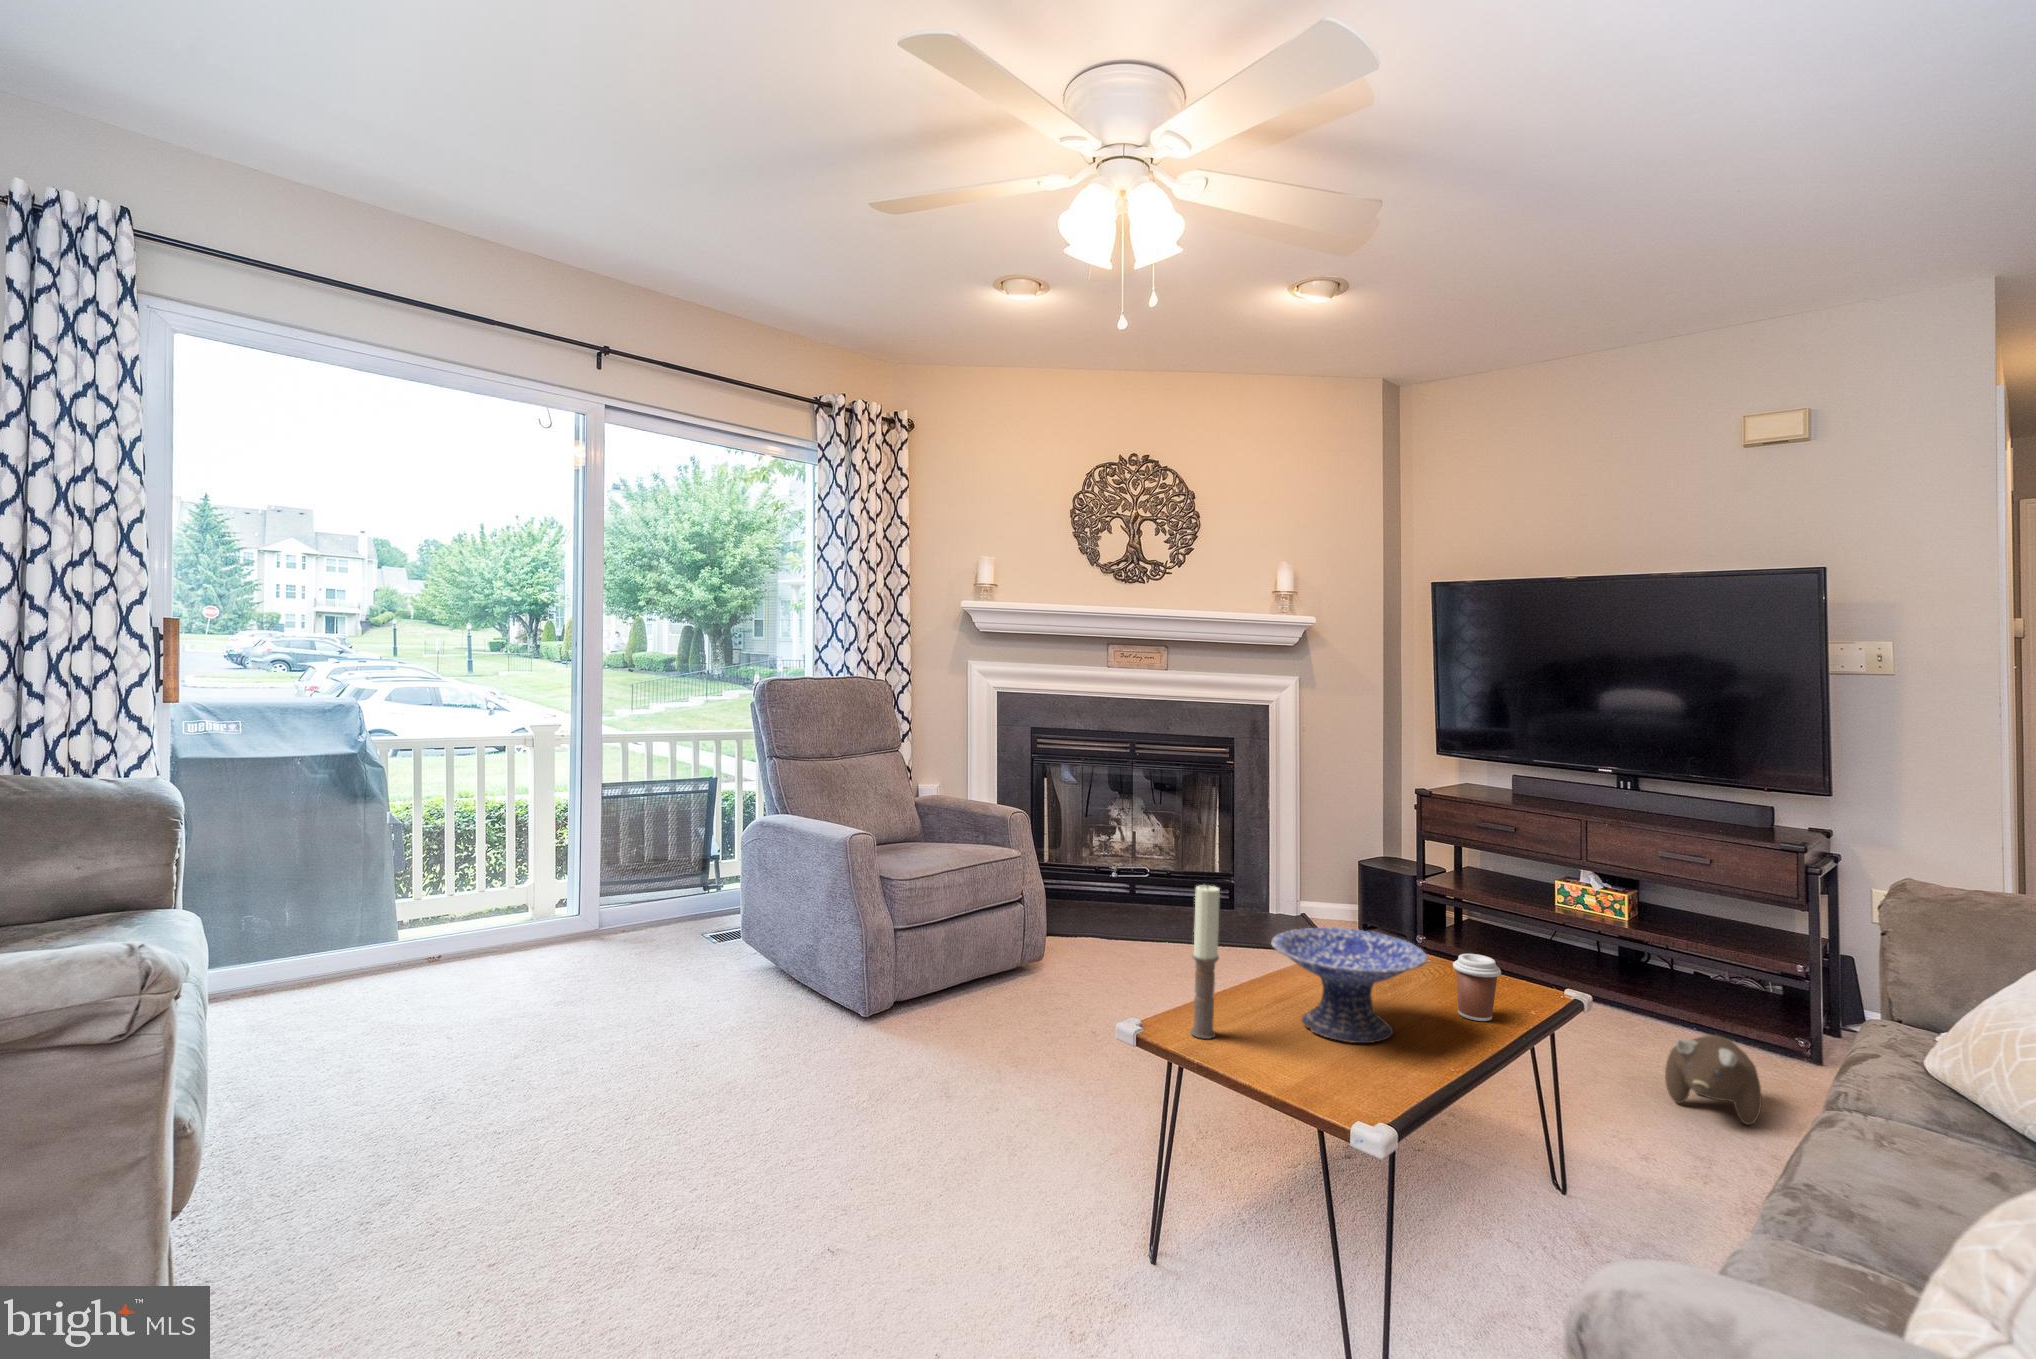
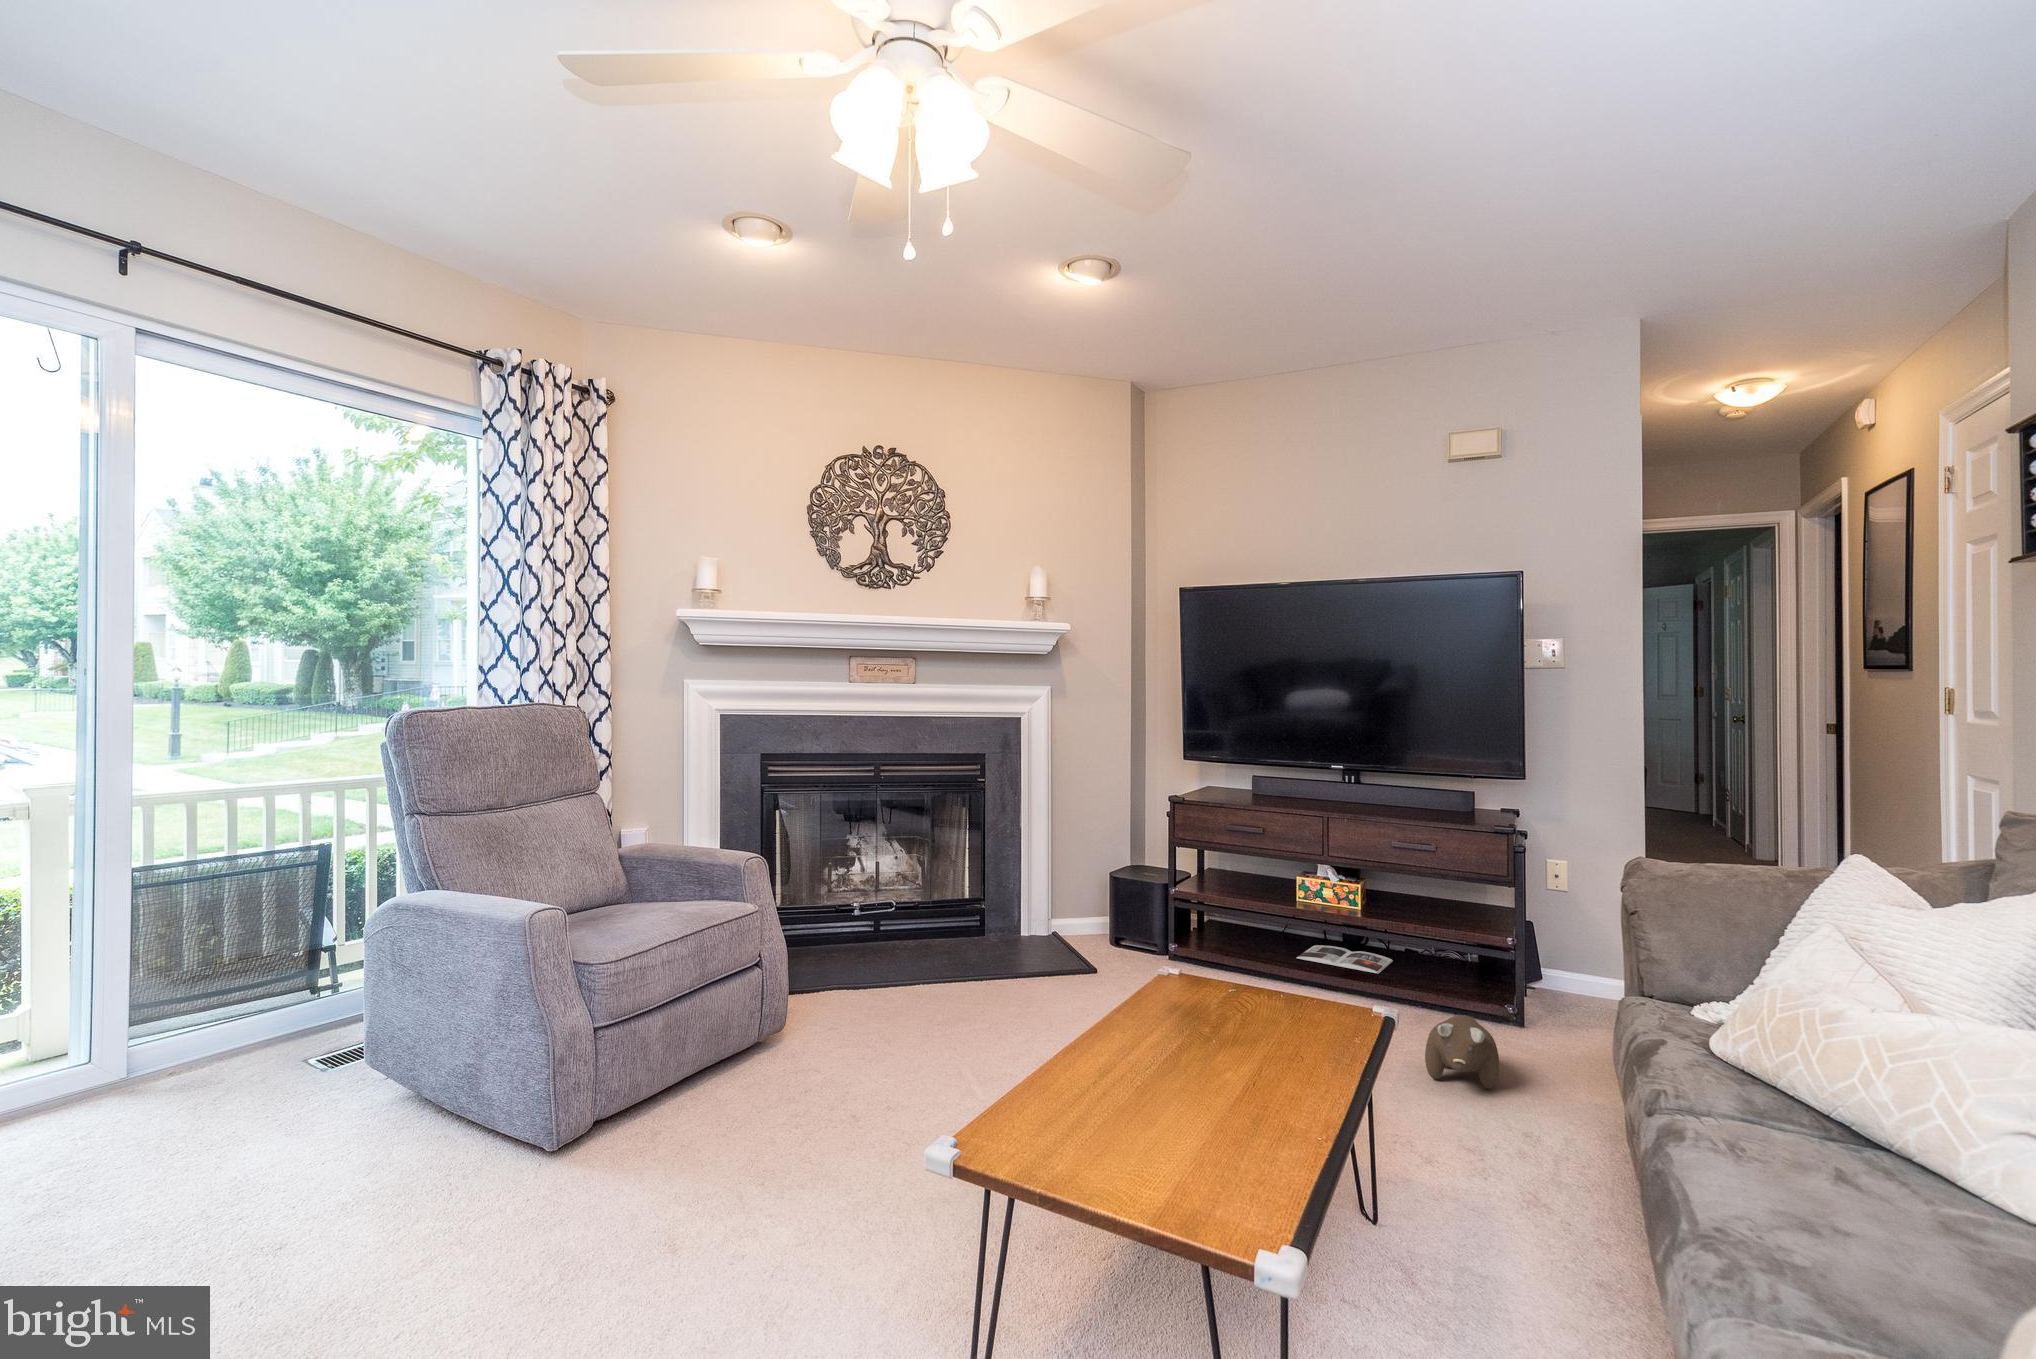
candle: present [1190,885,1220,1039] -> none [1100,953,1127,1110]
decorative bowl: present [1271,928,1428,1043] -> none [1159,974,1305,1089]
coffee cup: present [1453,954,1501,1021] -> none [1306,983,1348,1046]
magazine: none [1551,955,1674,990] -> present [1297,945,1393,974]

